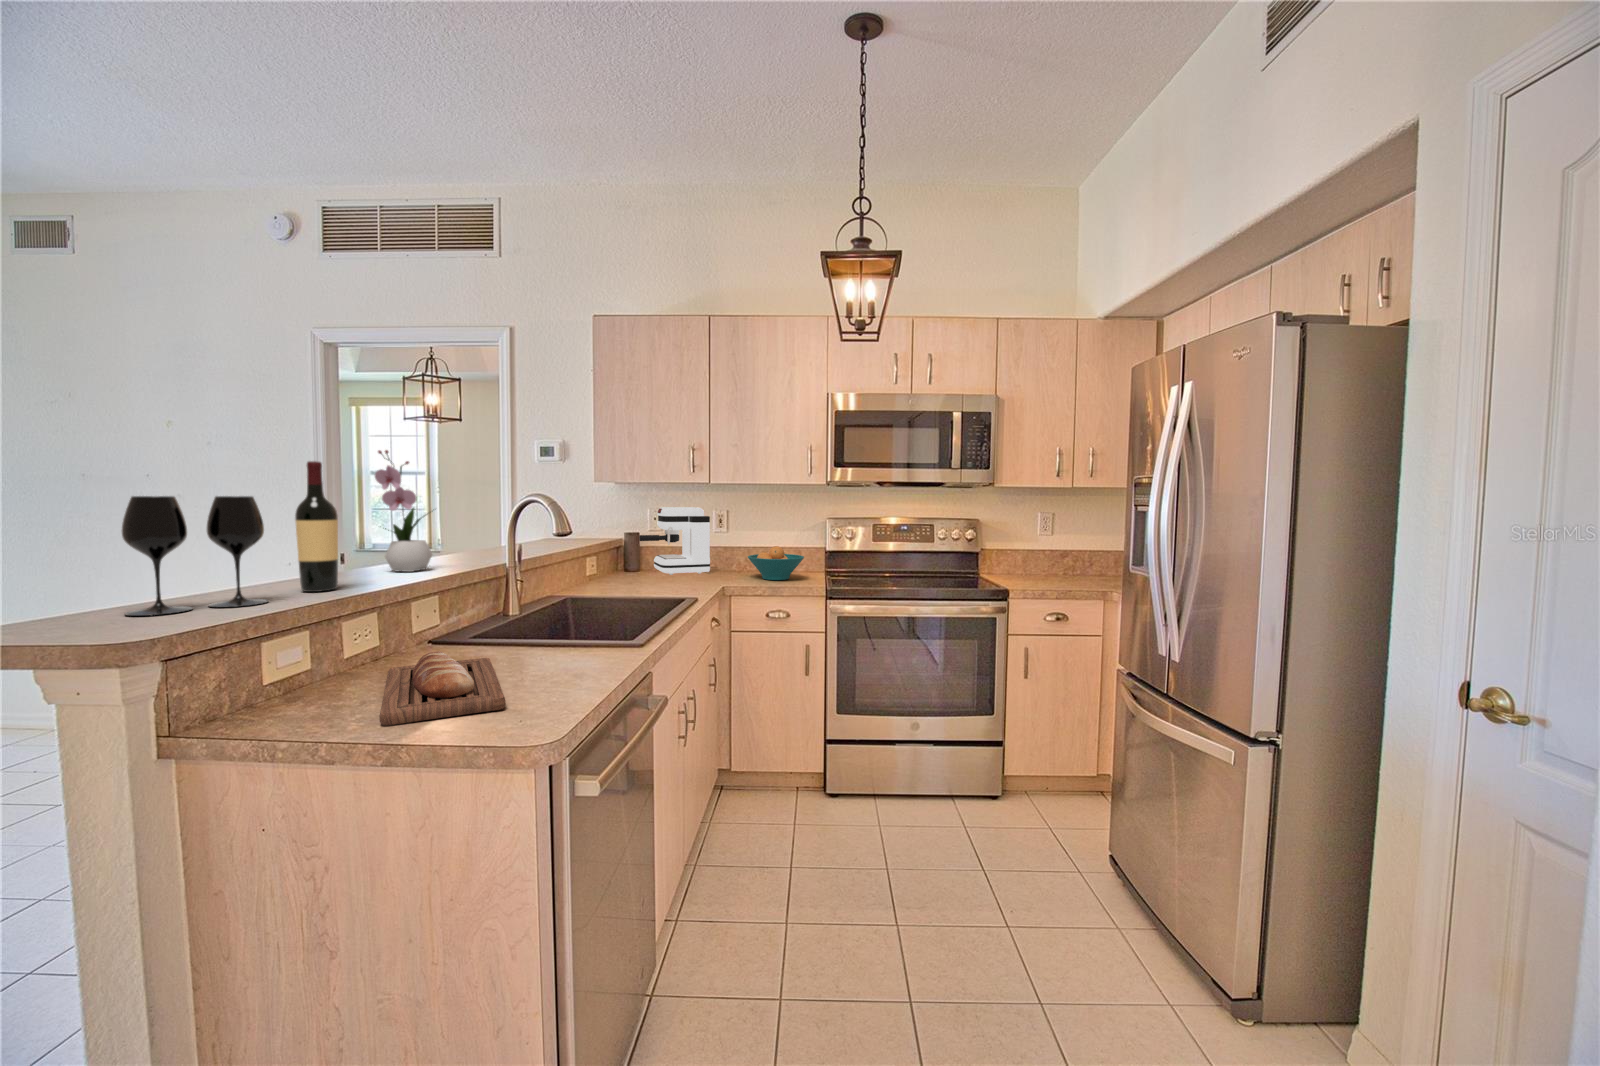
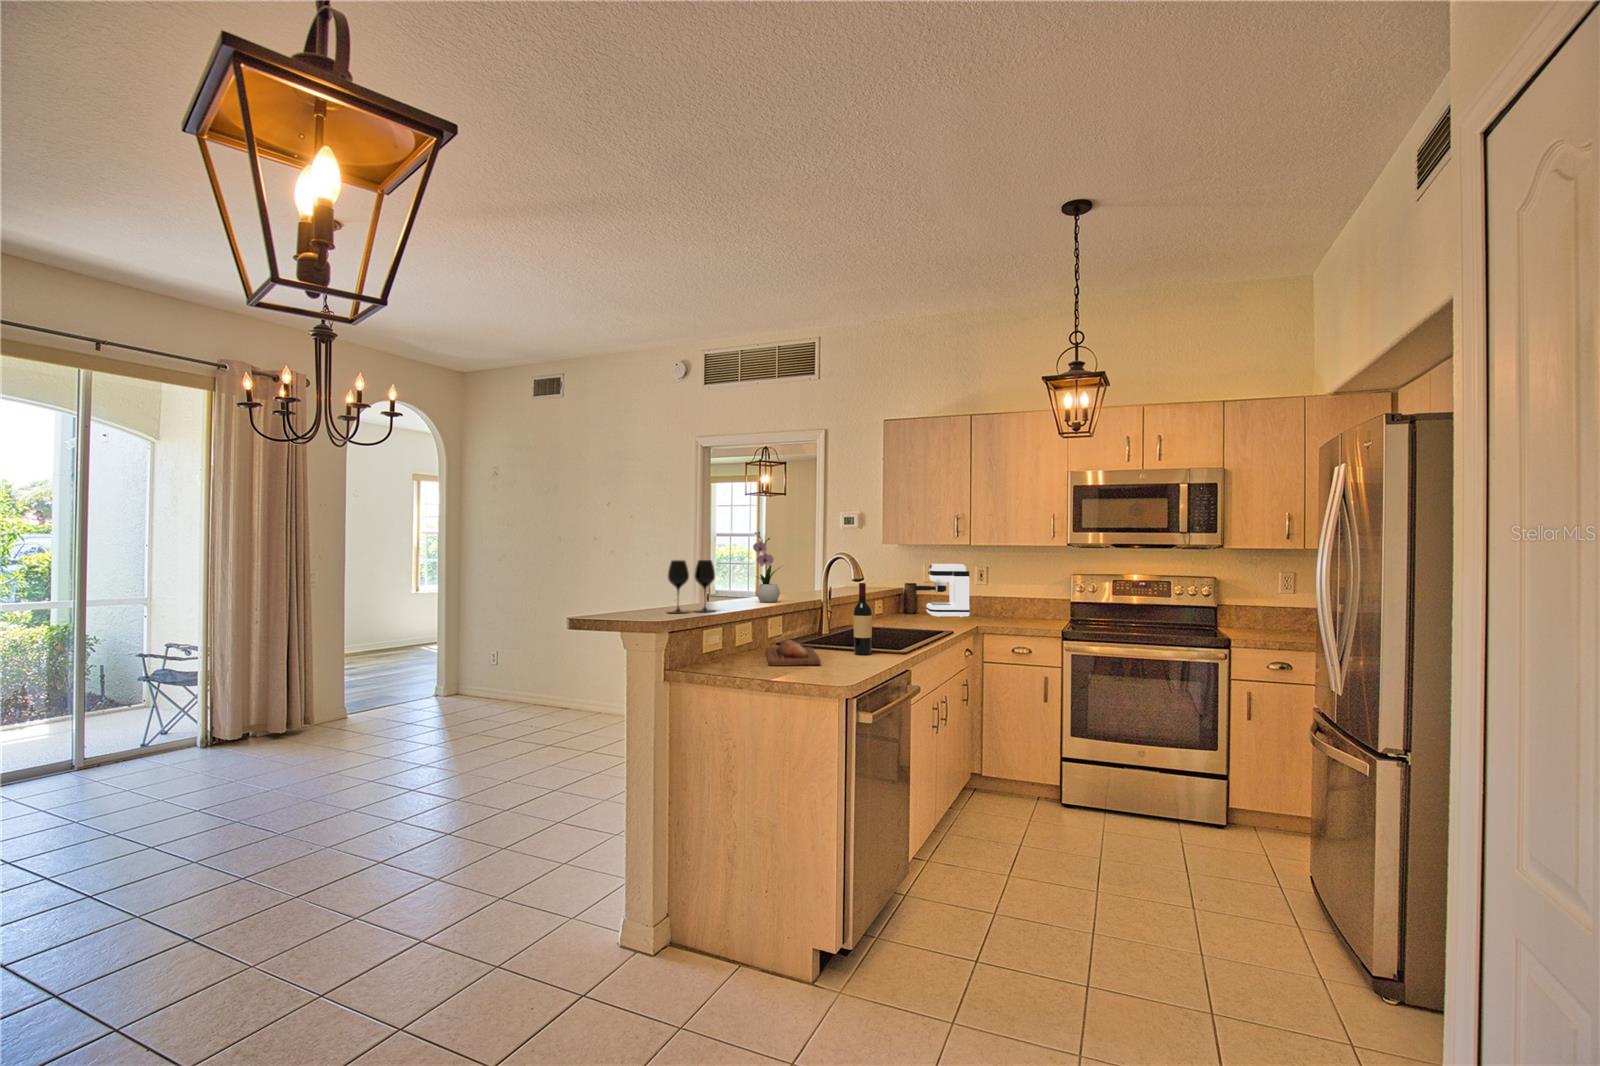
wine bottle: present [295,461,338,592] -> present [853,583,872,655]
fruit bowl: present [748,546,804,580] -> none [999,597,1048,625]

